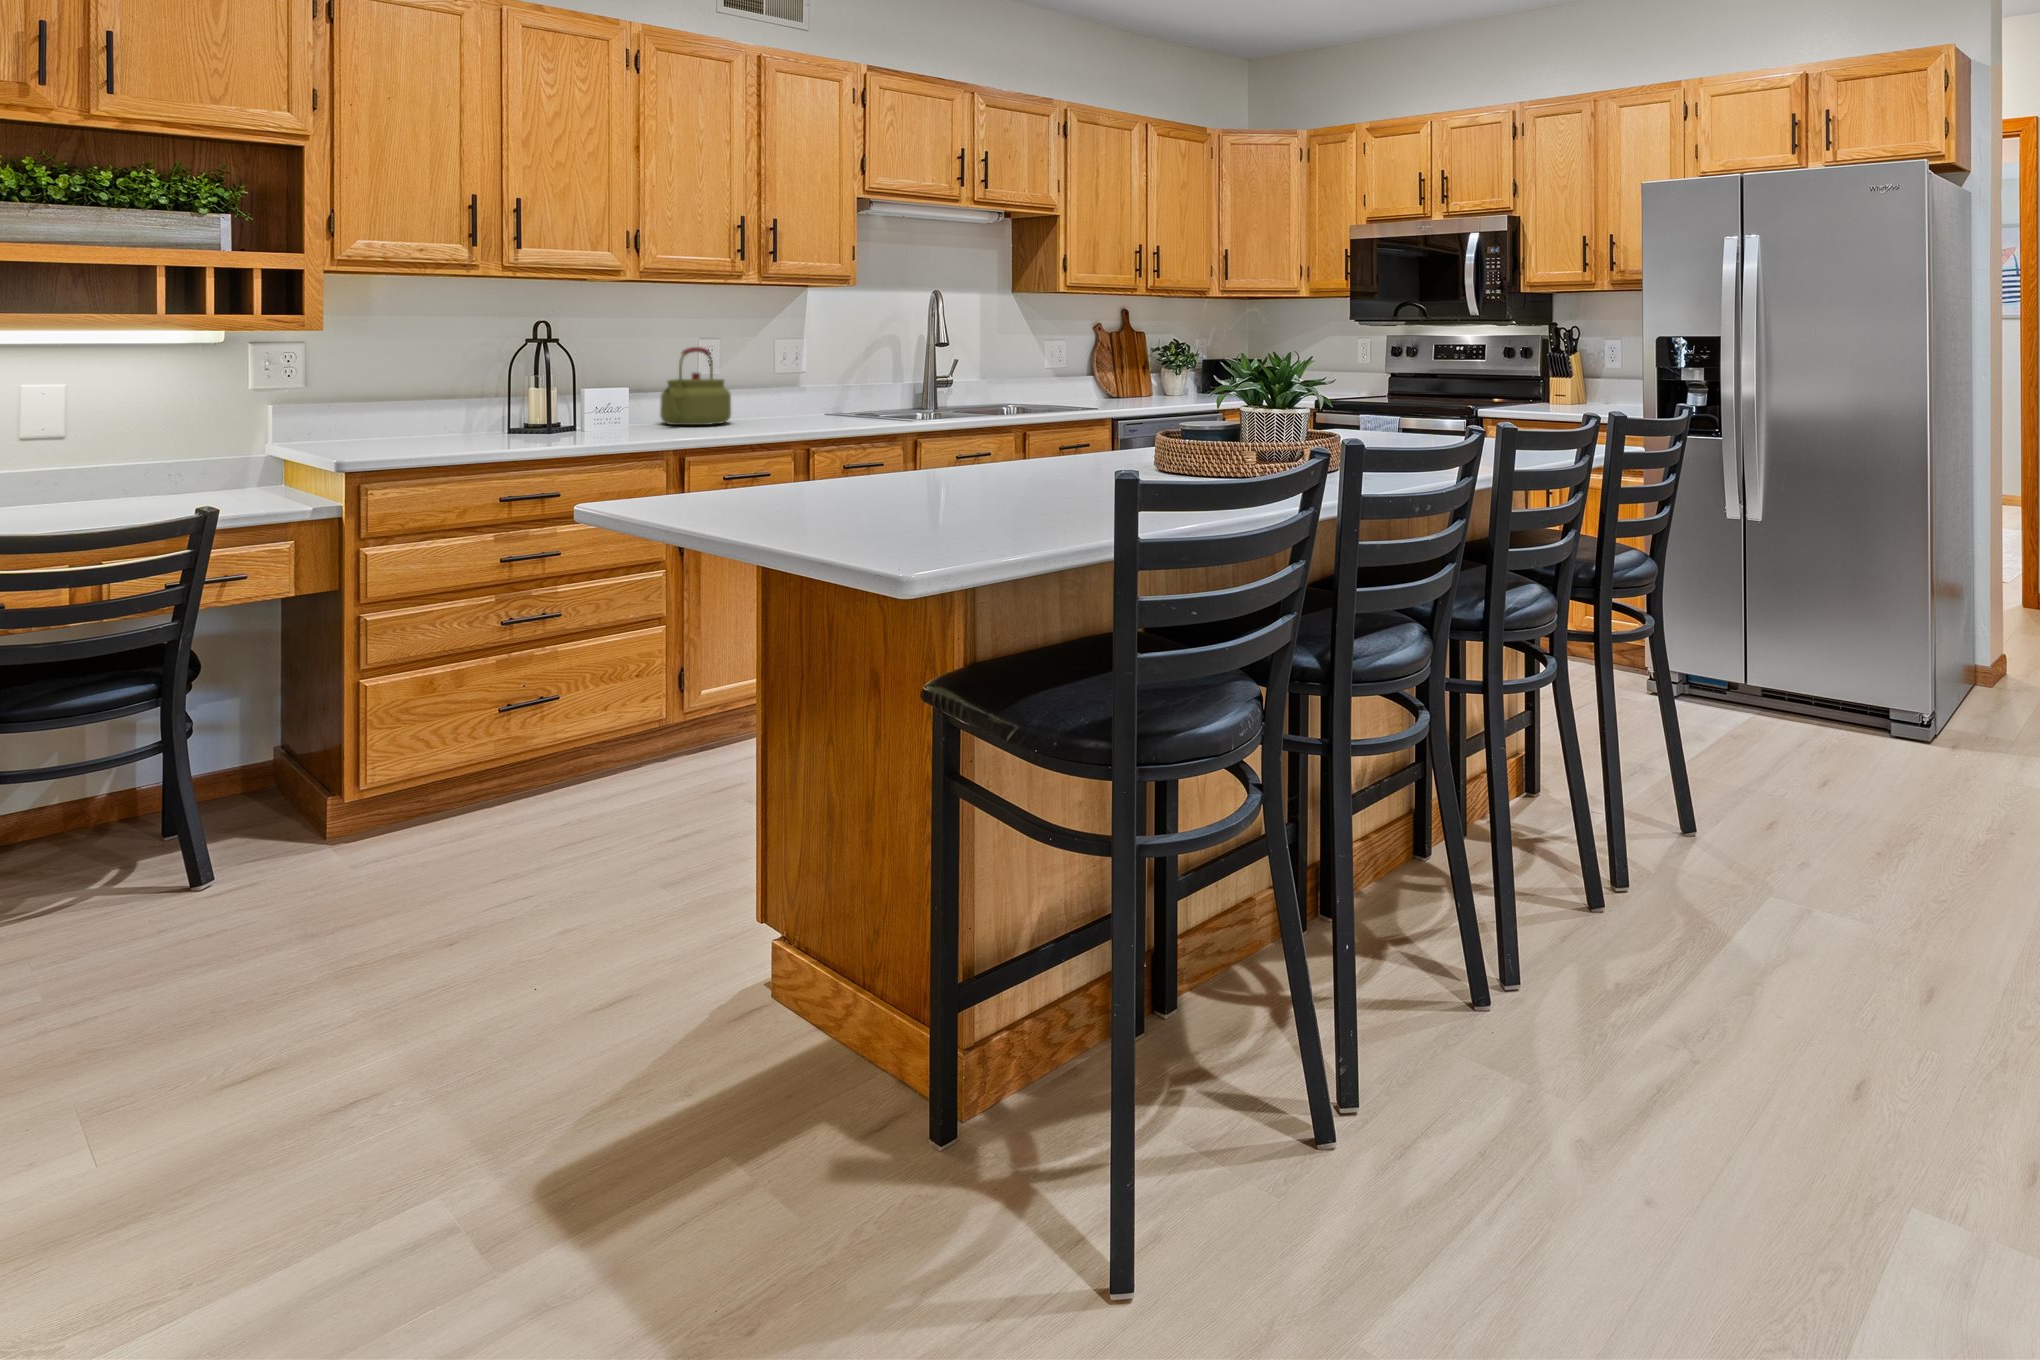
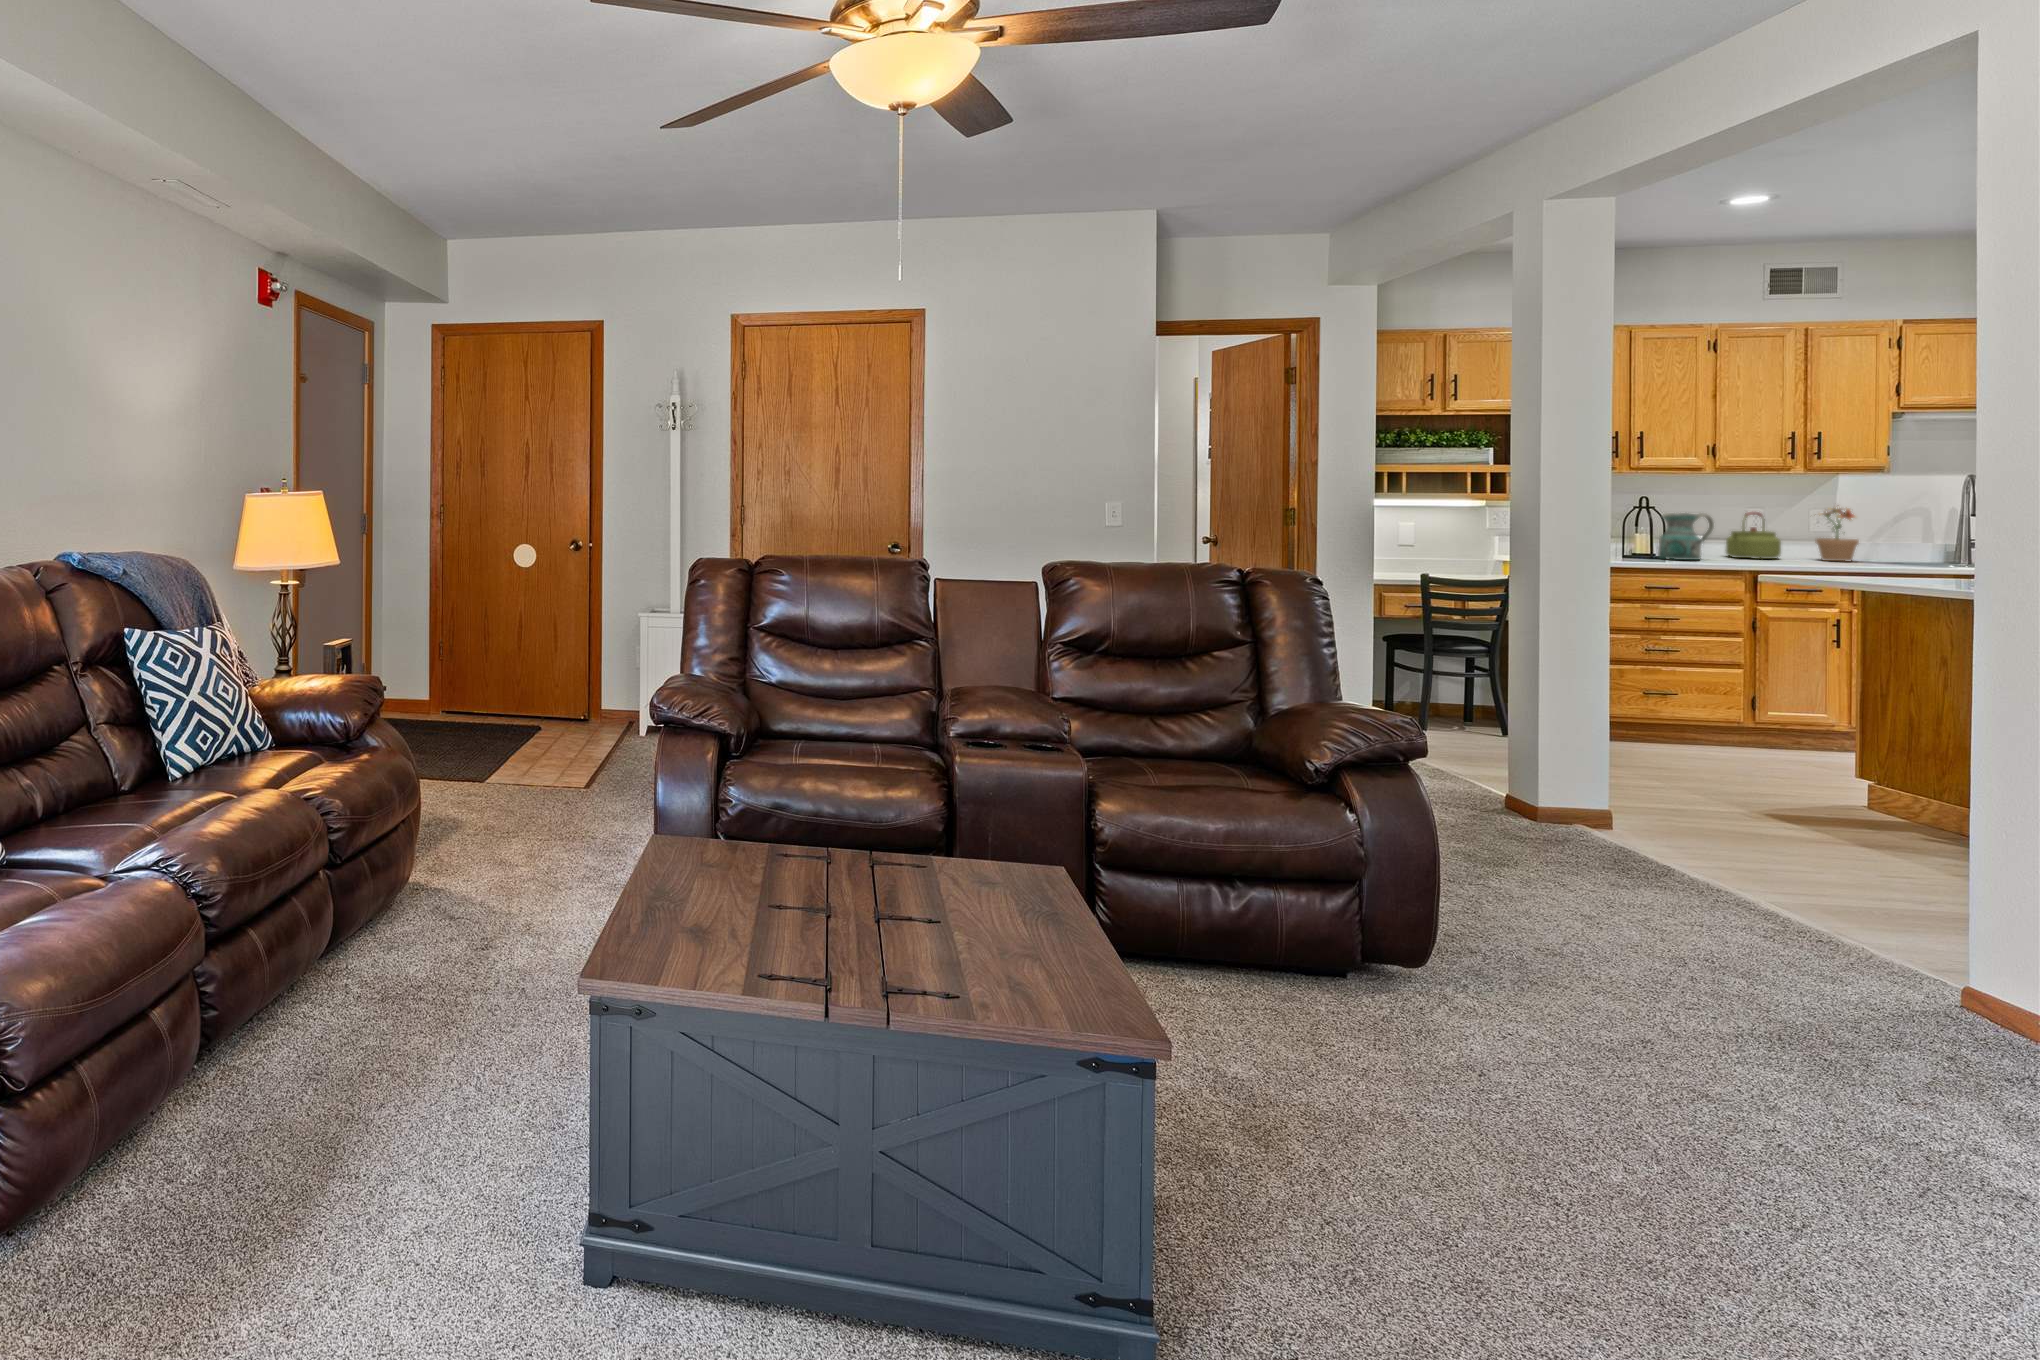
potted plant: none [767,332,822,423] -> present [1815,508,1859,561]
ceramic pitcher: none [550,350,634,436] -> present [1658,513,1714,560]

